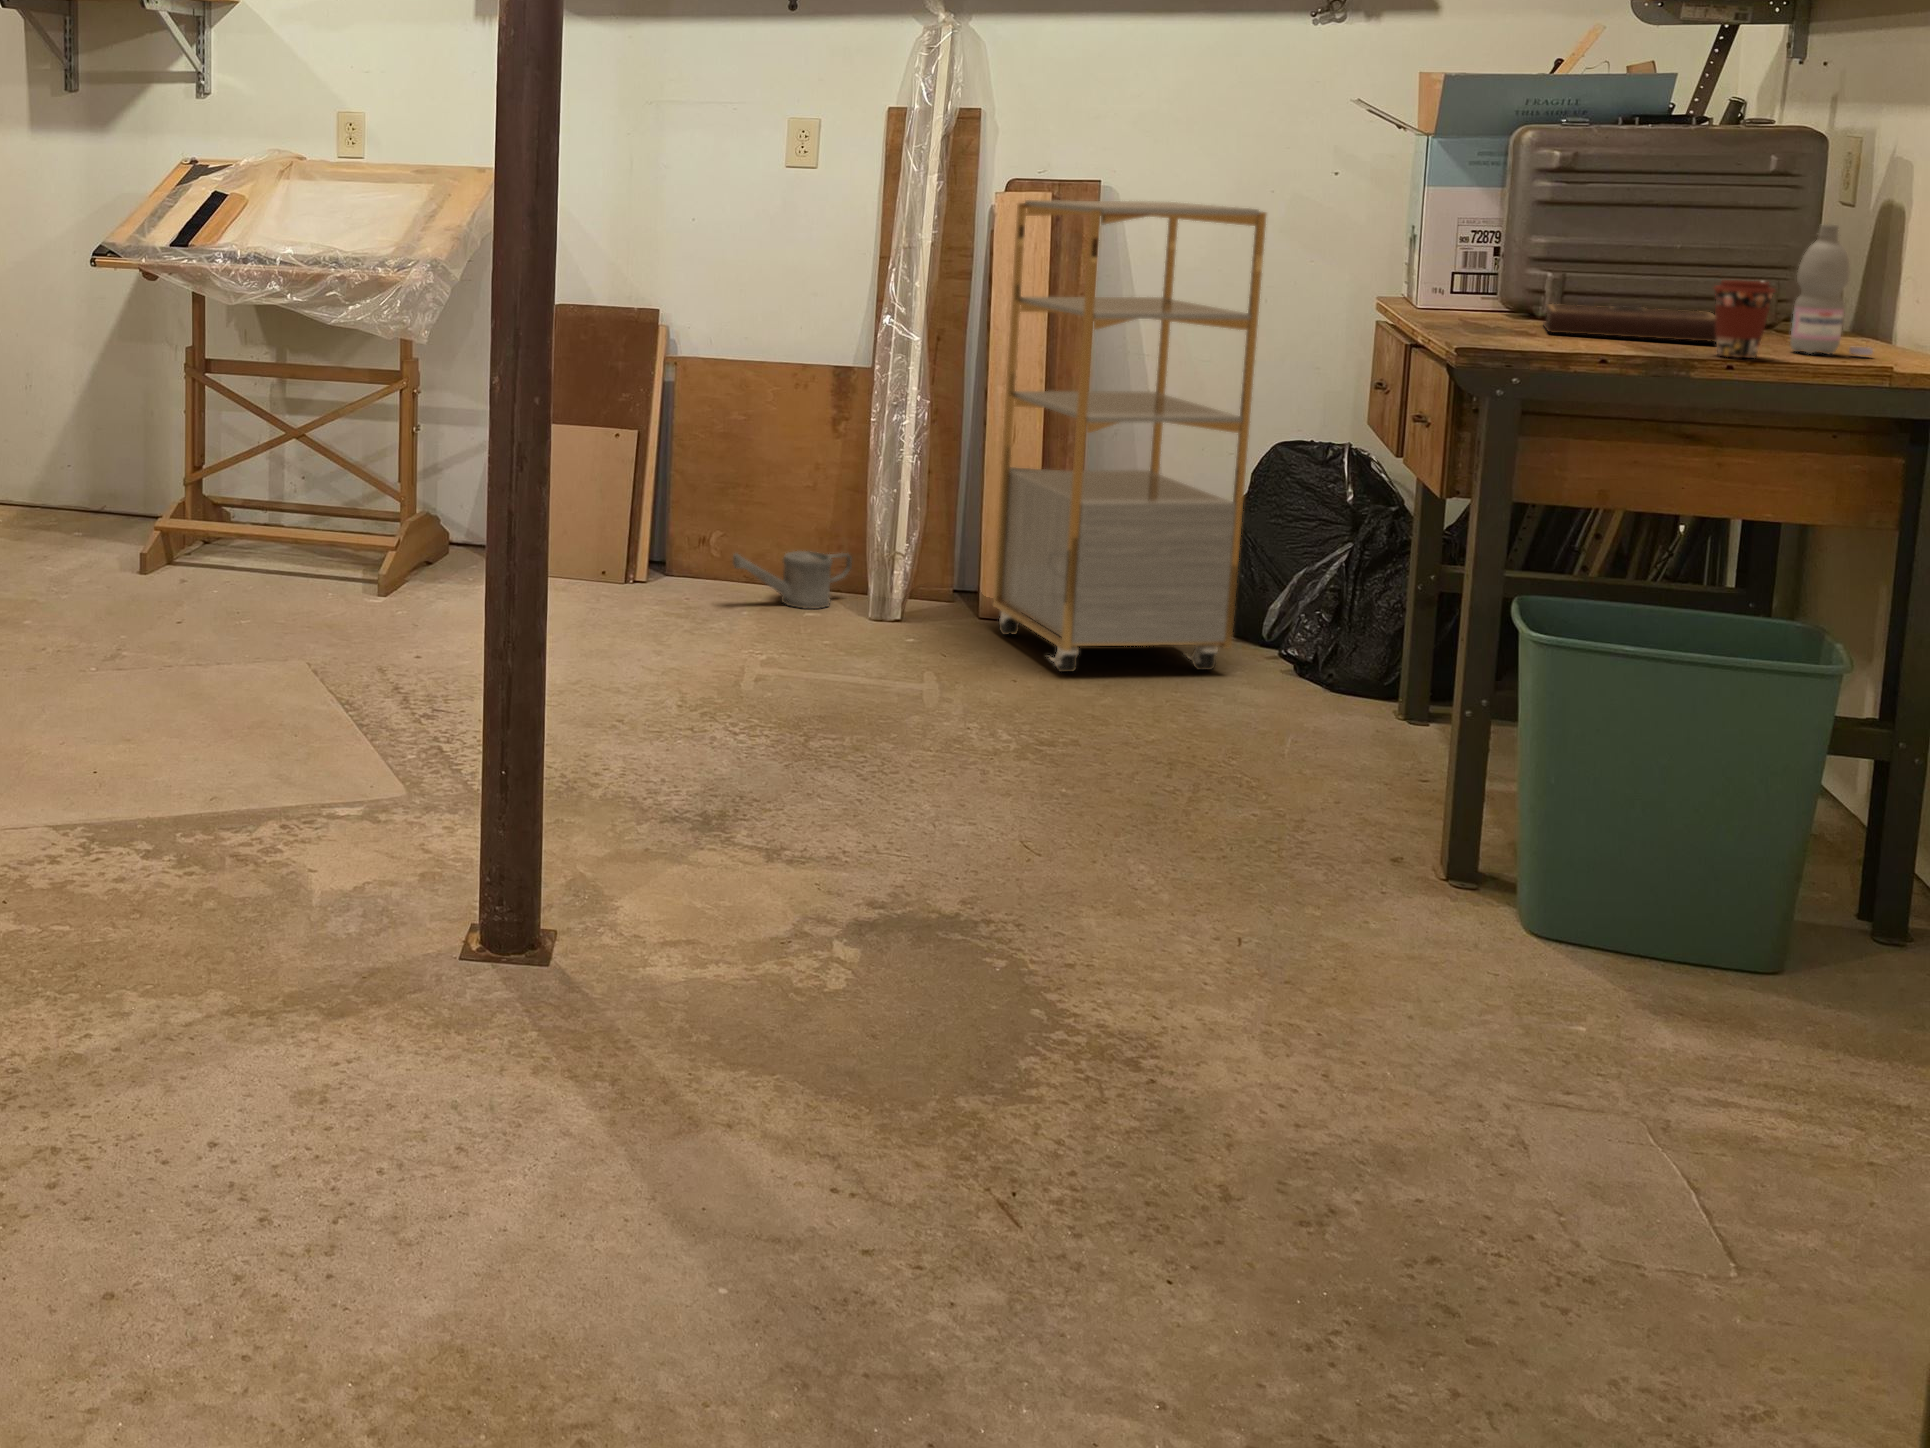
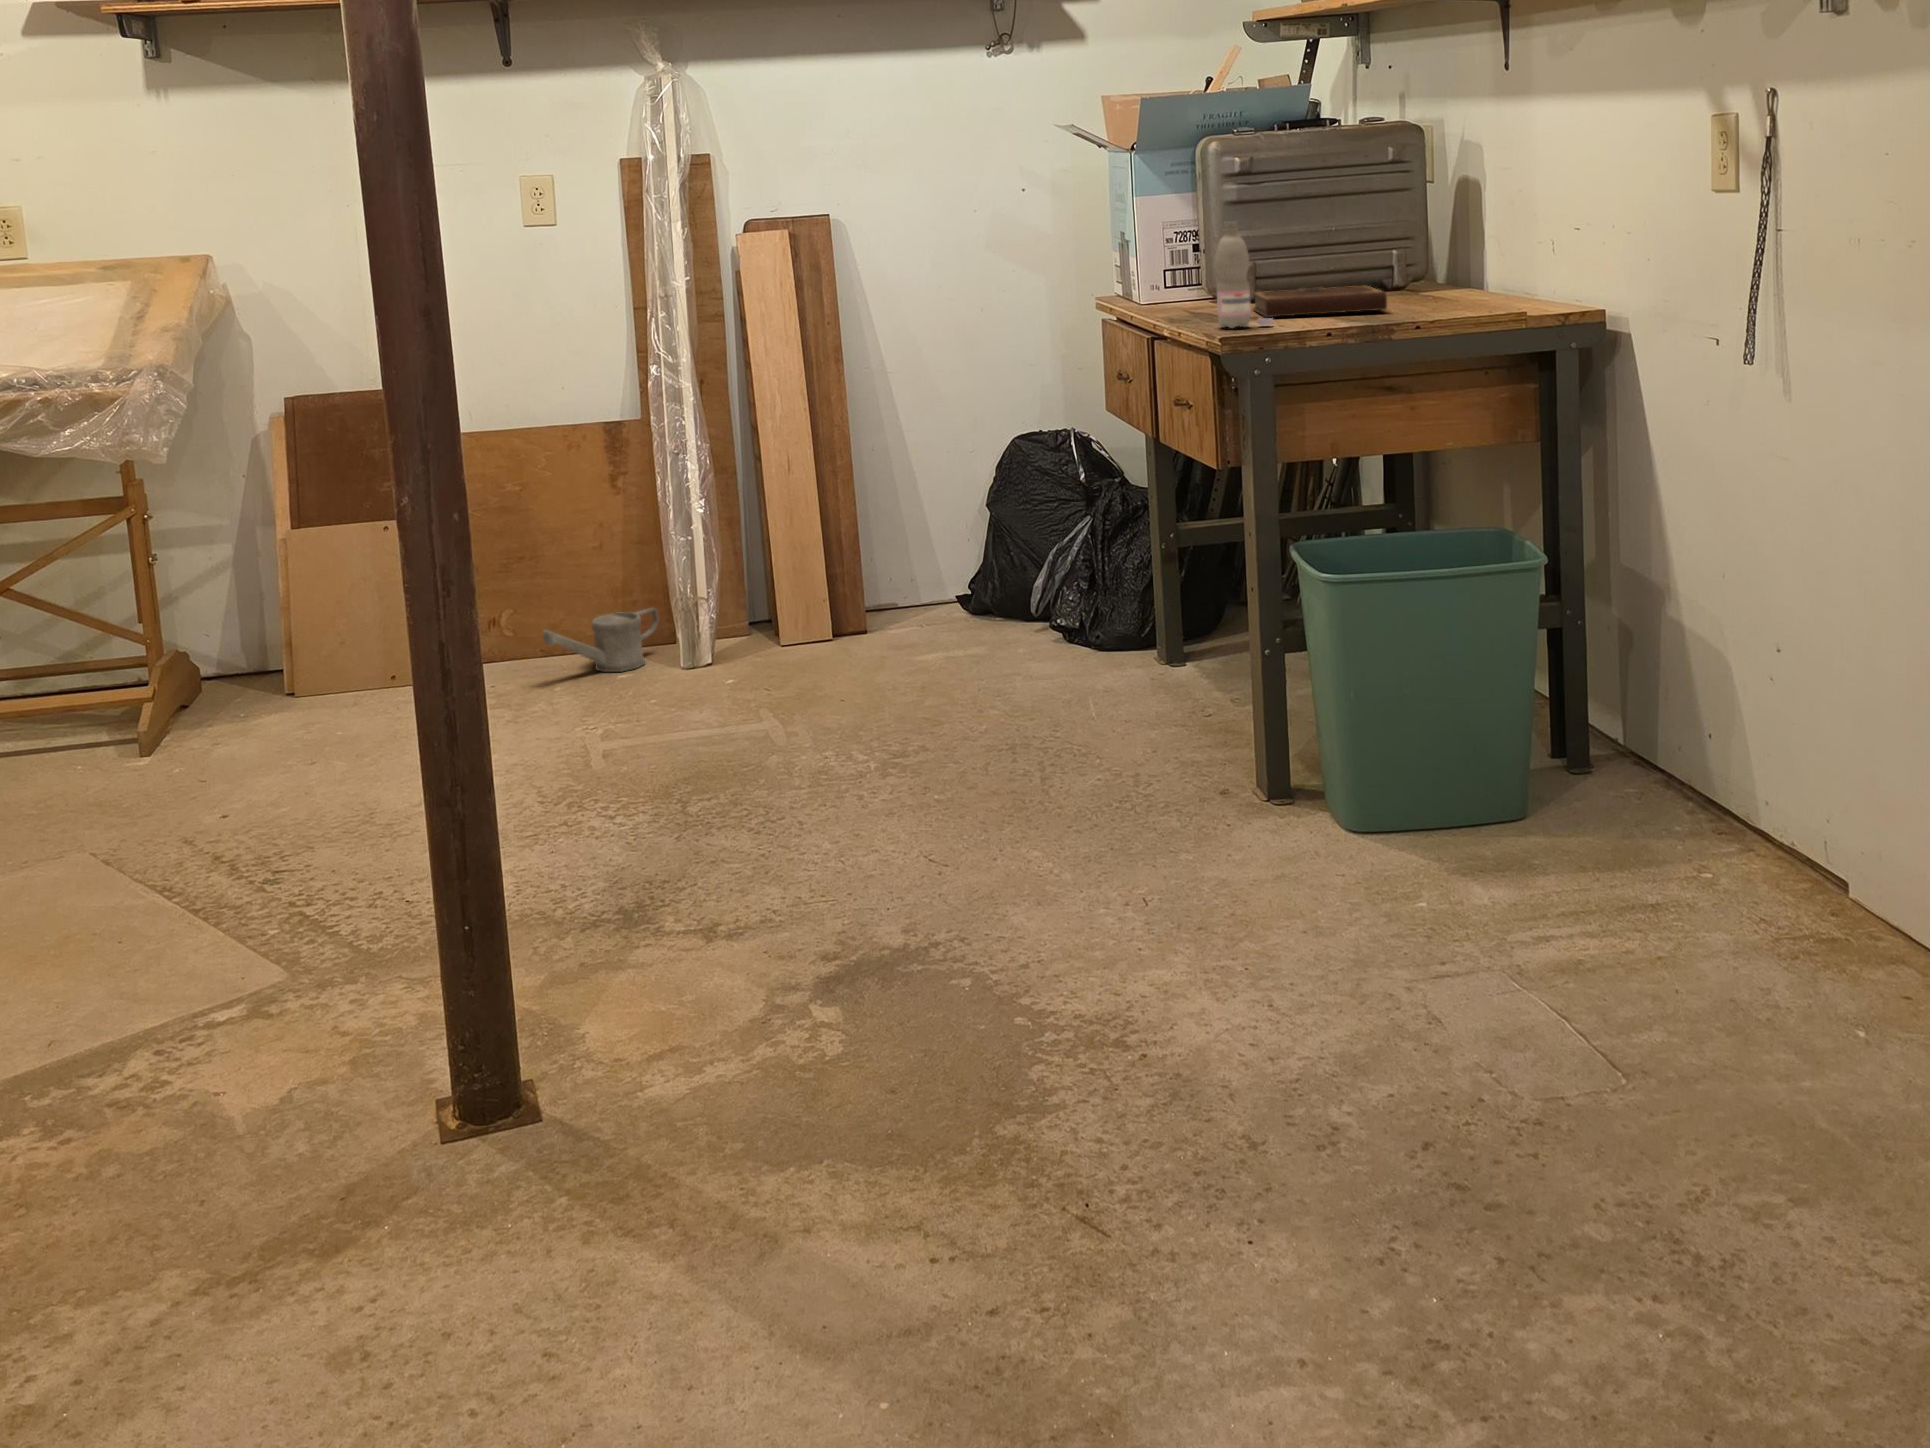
shelving unit: present [993,200,1266,672] -> none [775,229,1020,683]
water bottle: present [1790,224,1873,355] -> present [1215,221,1273,328]
coffee cup: present [1714,280,1775,358] -> none [1383,259,1426,322]

